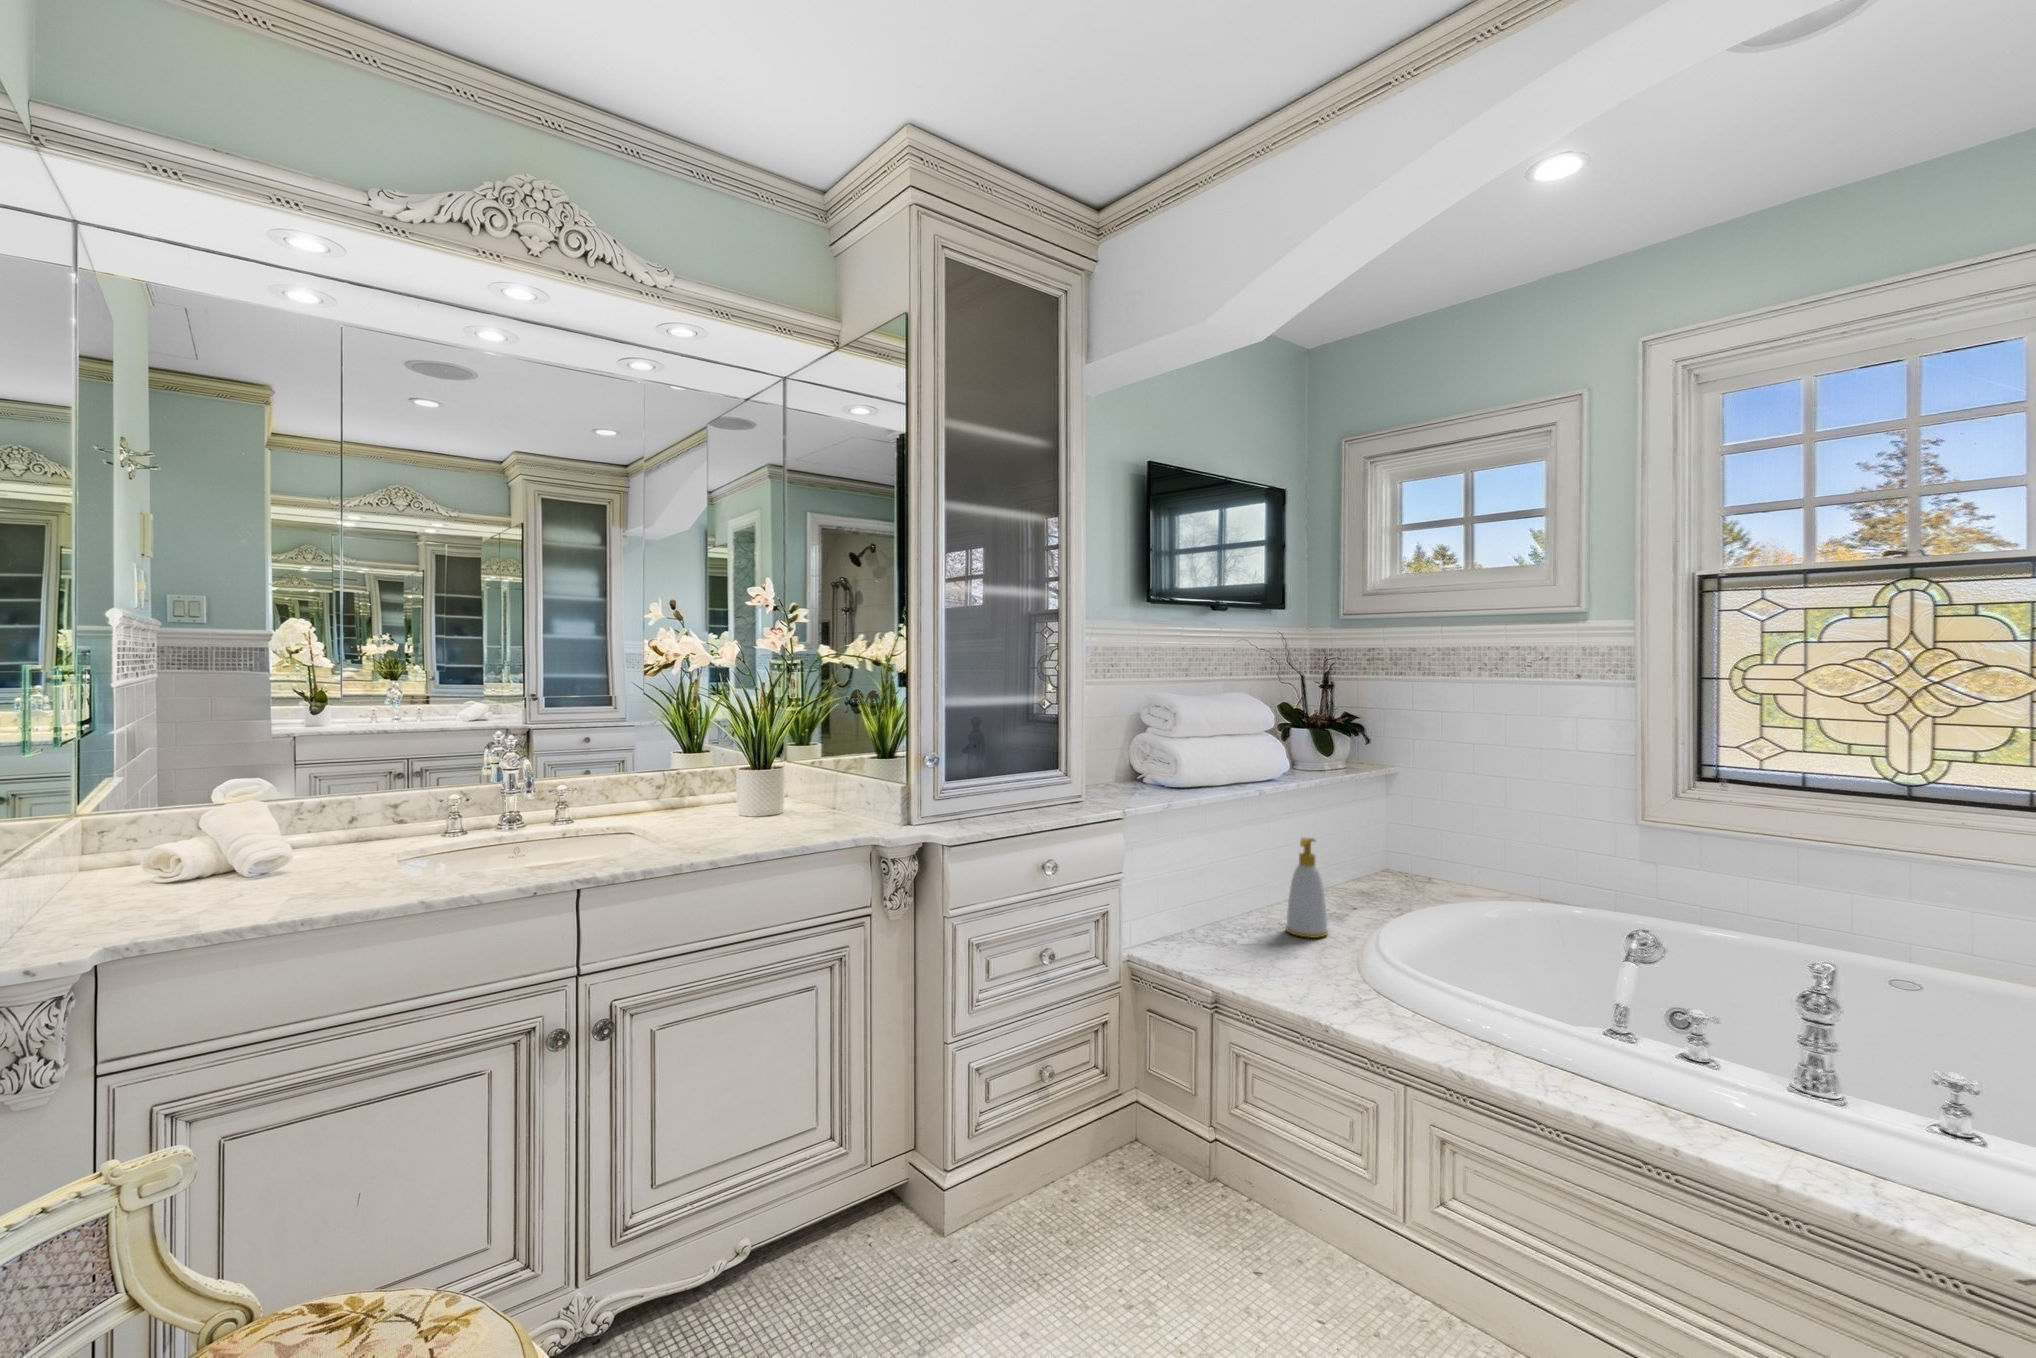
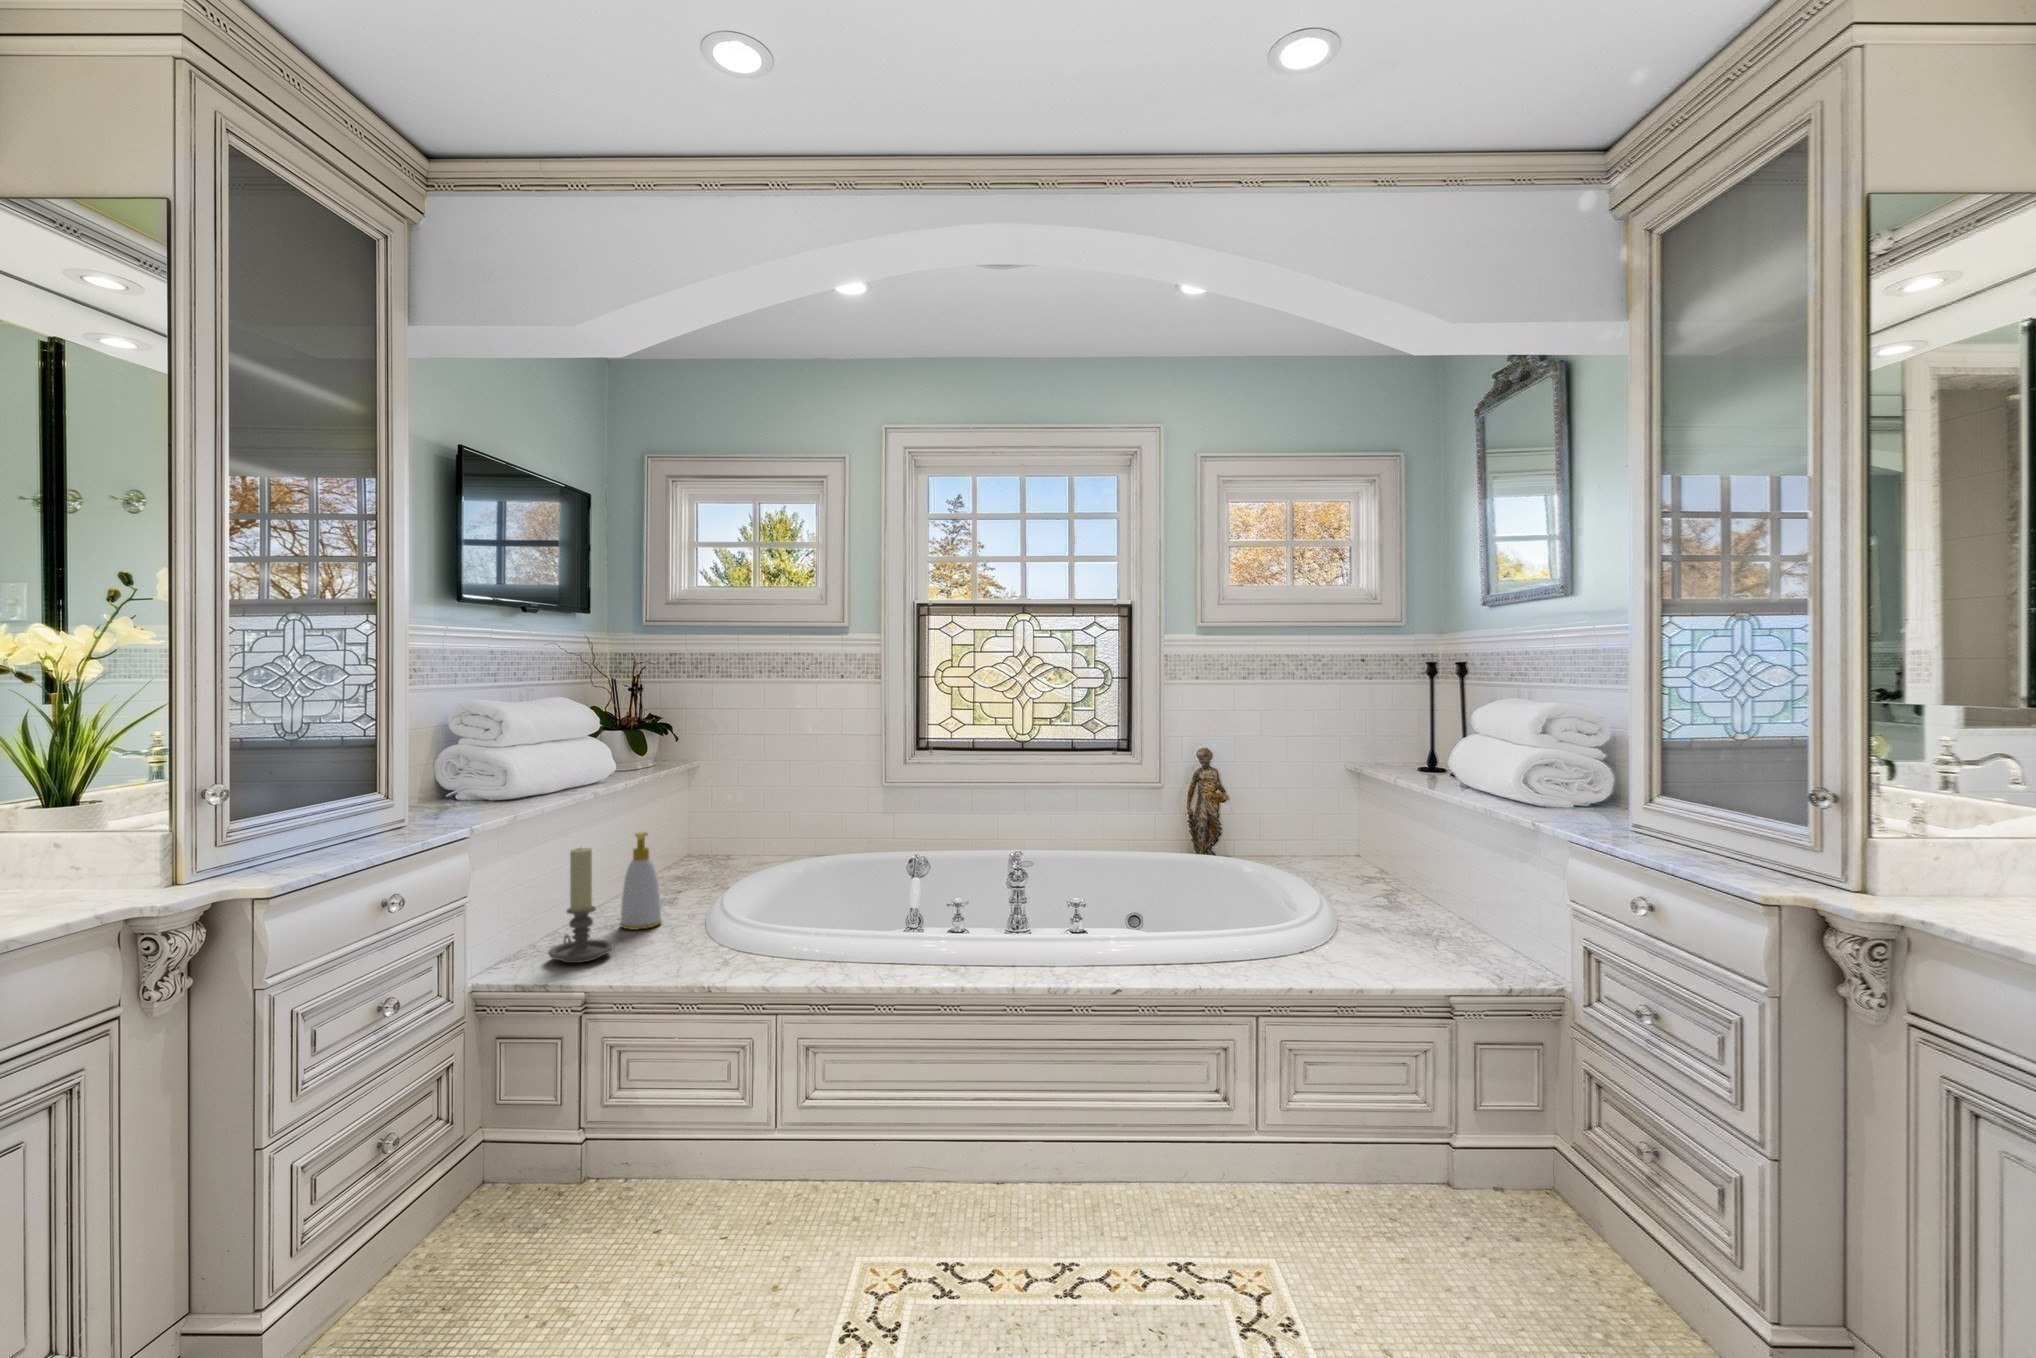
candle holder: none [1204,843,1263,958] -> present [548,847,613,963]

